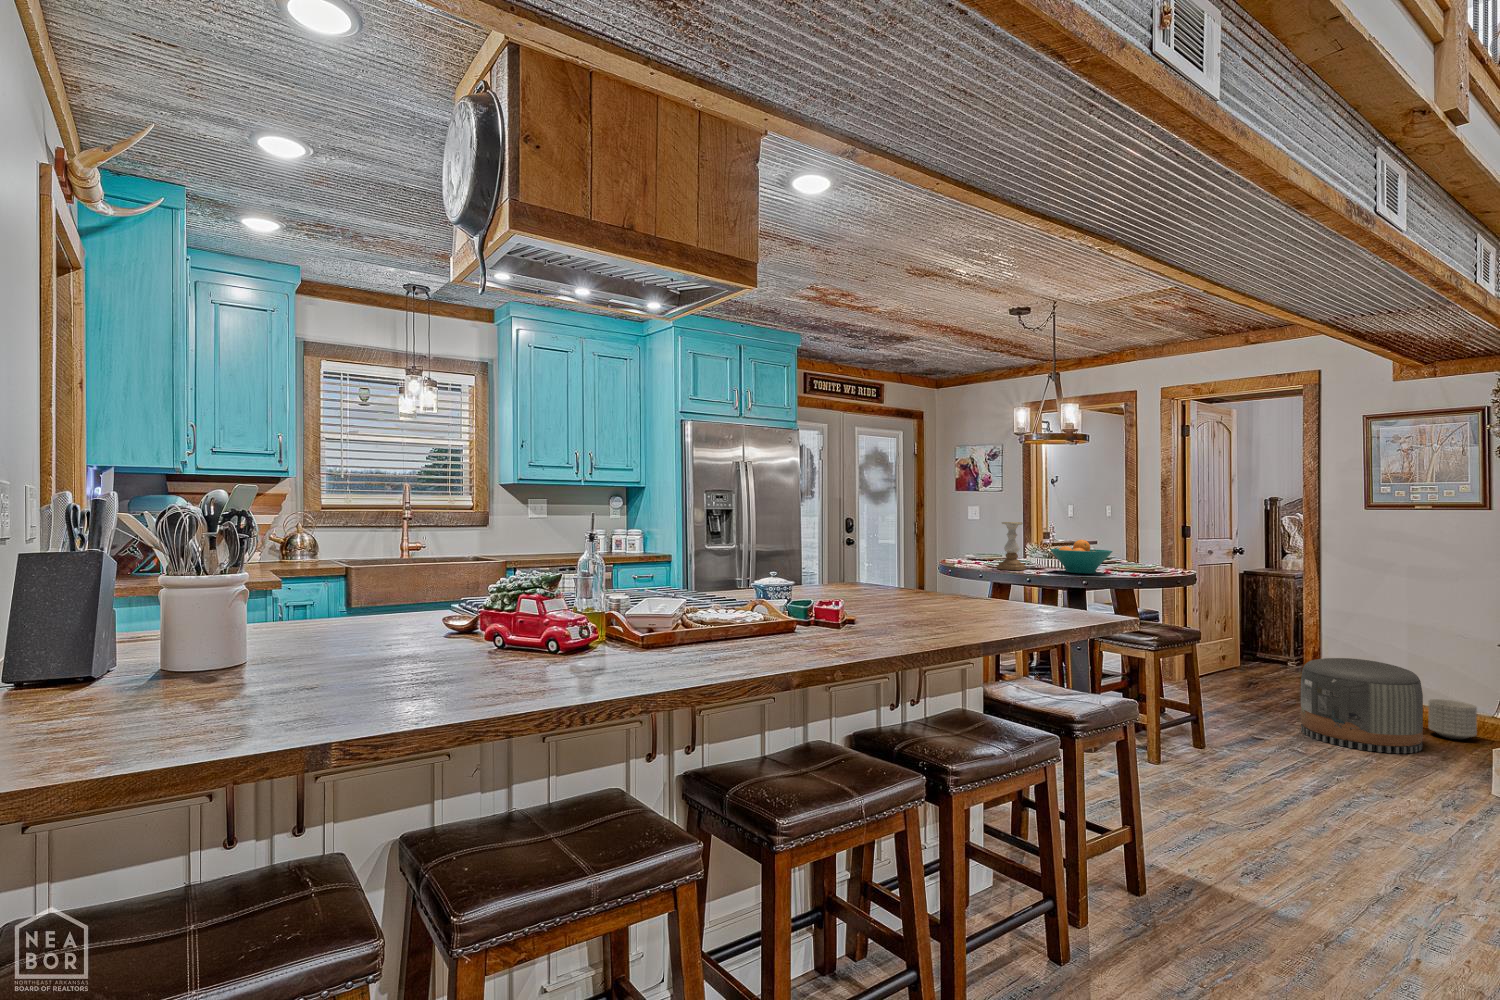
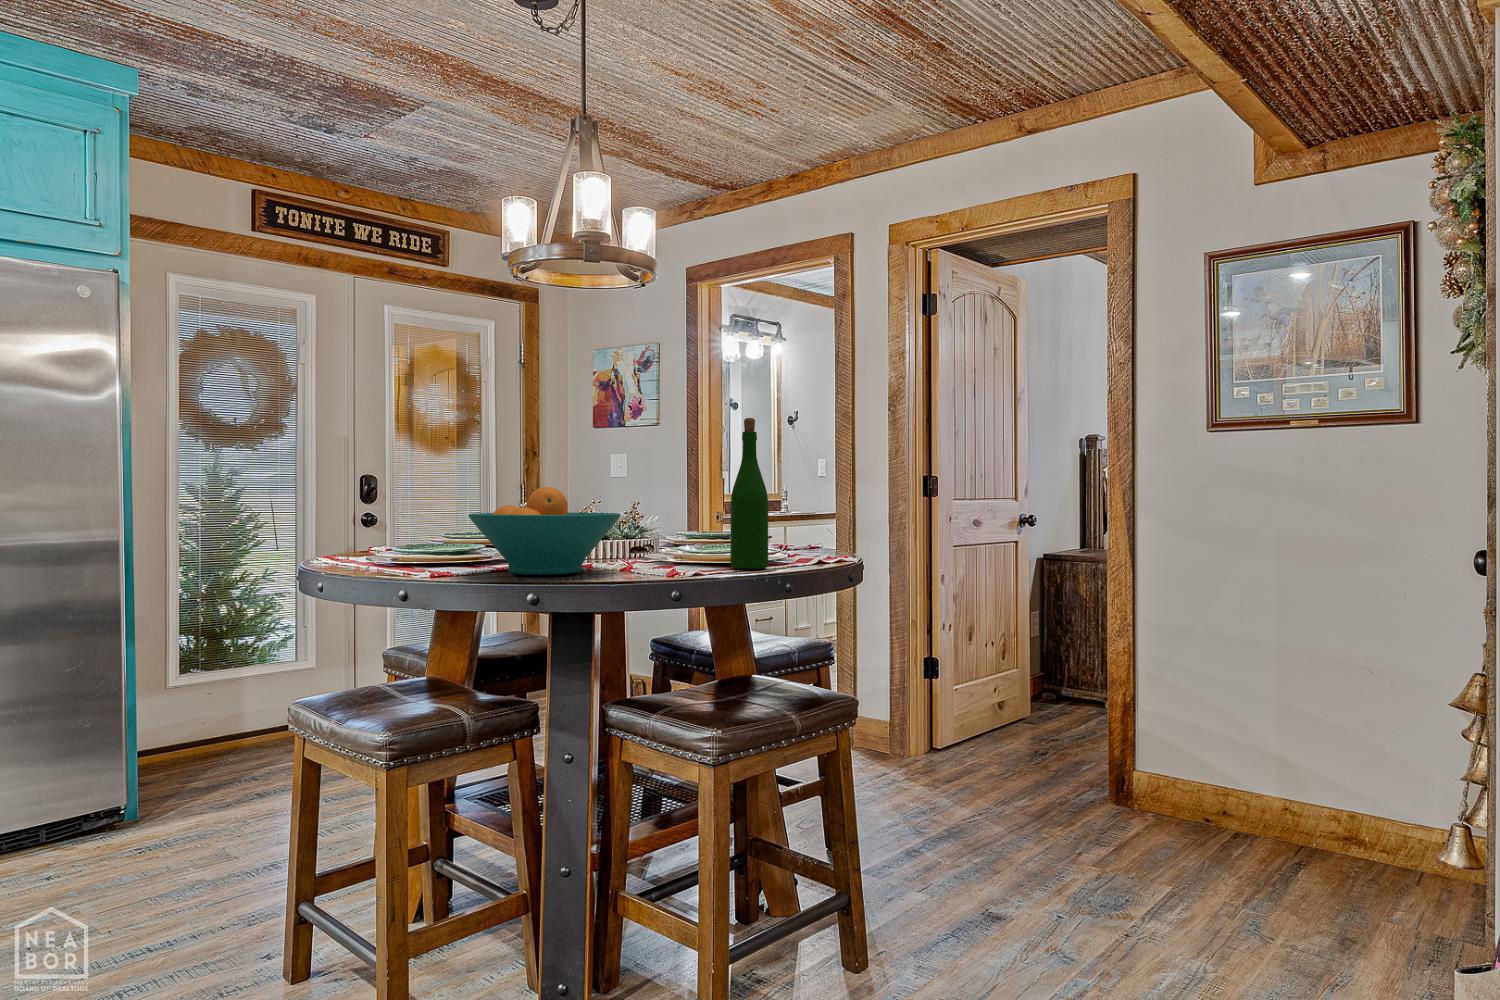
wine bottle: none [1150,512,1168,574] -> present [730,418,768,569]
candle holder: present [997,522,1026,570] -> none [353,445,433,571]
pouf: present [1301,658,1423,753] -> none [1088,726,1305,939]
planter: present [1429,699,1477,739] -> none [1313,793,1395,875]

